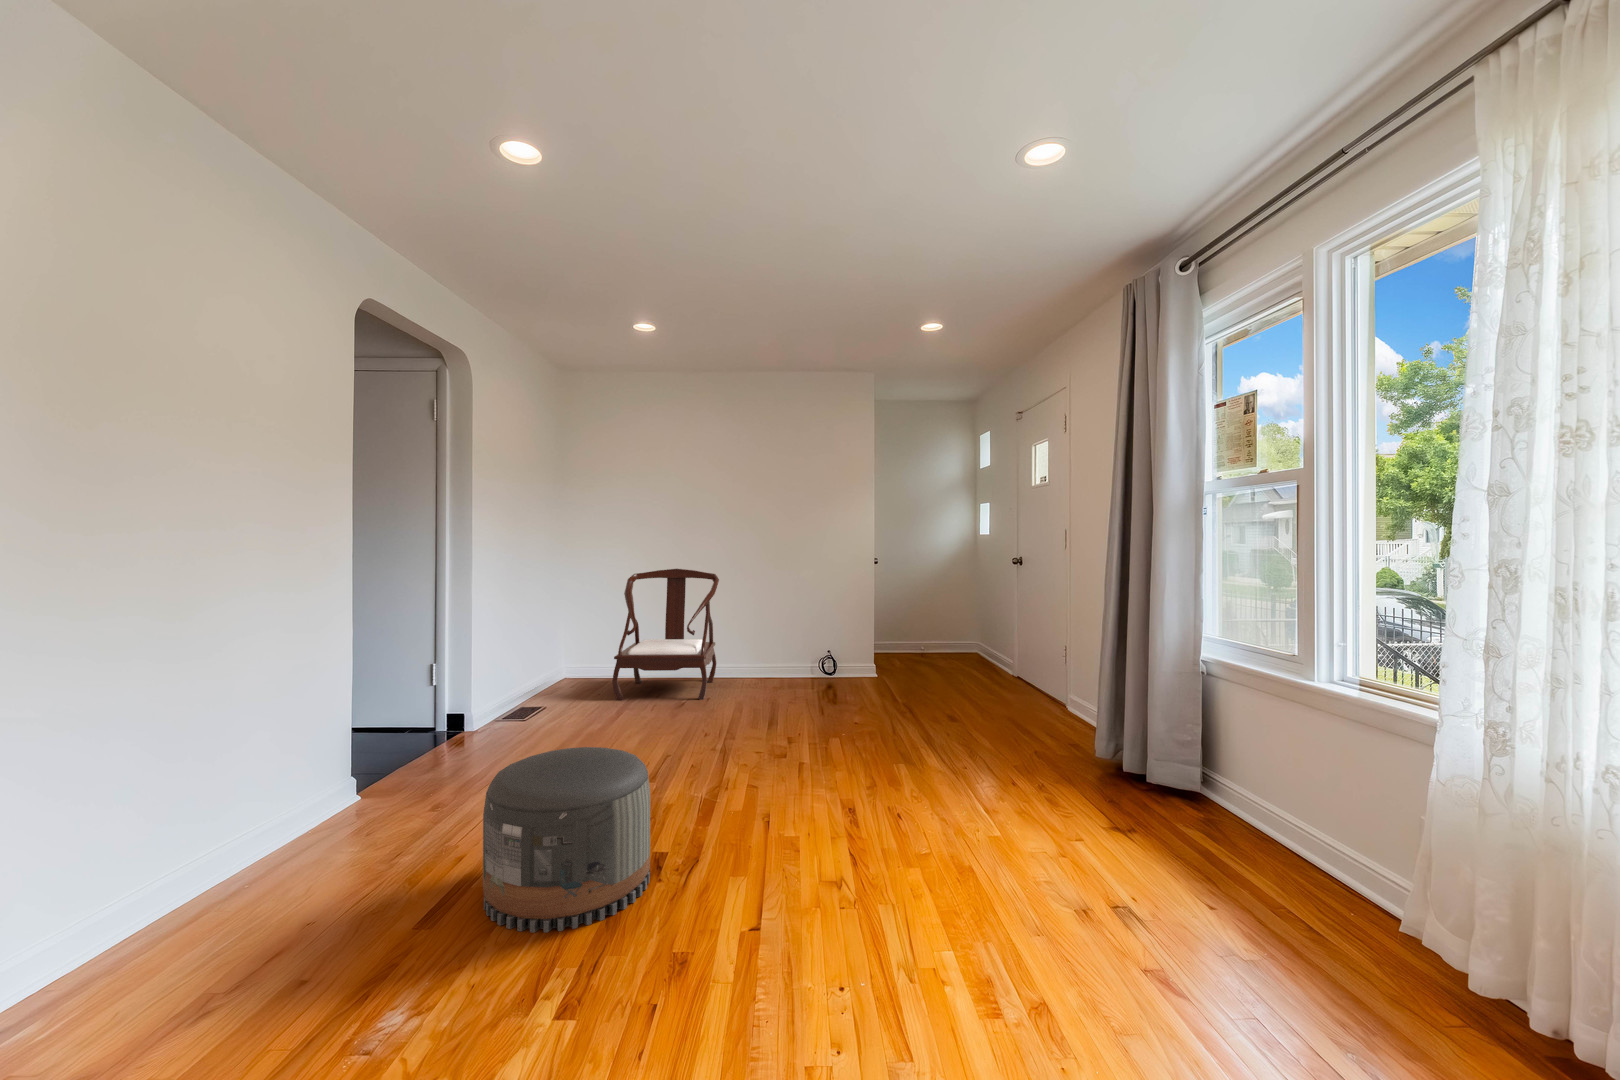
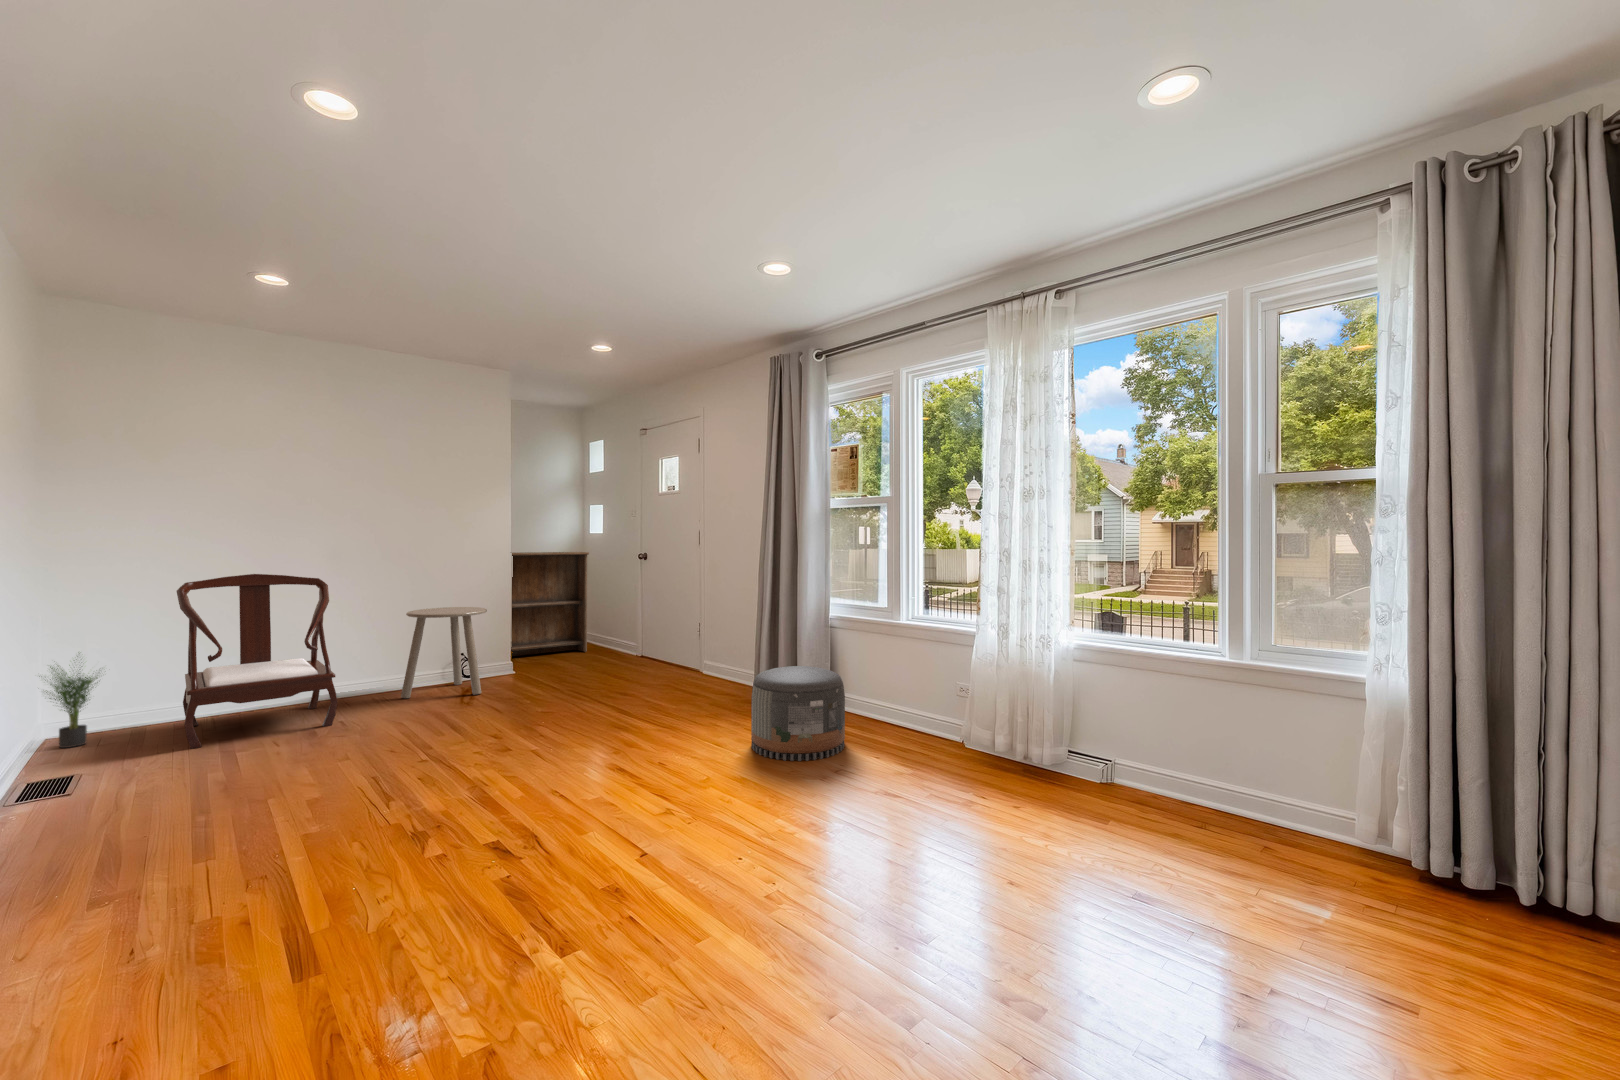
bookshelf: none [883,555,968,663] -> present [511,552,589,656]
side table: none [770,605,841,691] -> present [401,607,487,698]
potted plant: none [557,619,596,685] -> present [46,666,98,748]
pouf: present [483,747,650,932] -> present [751,666,845,761]

